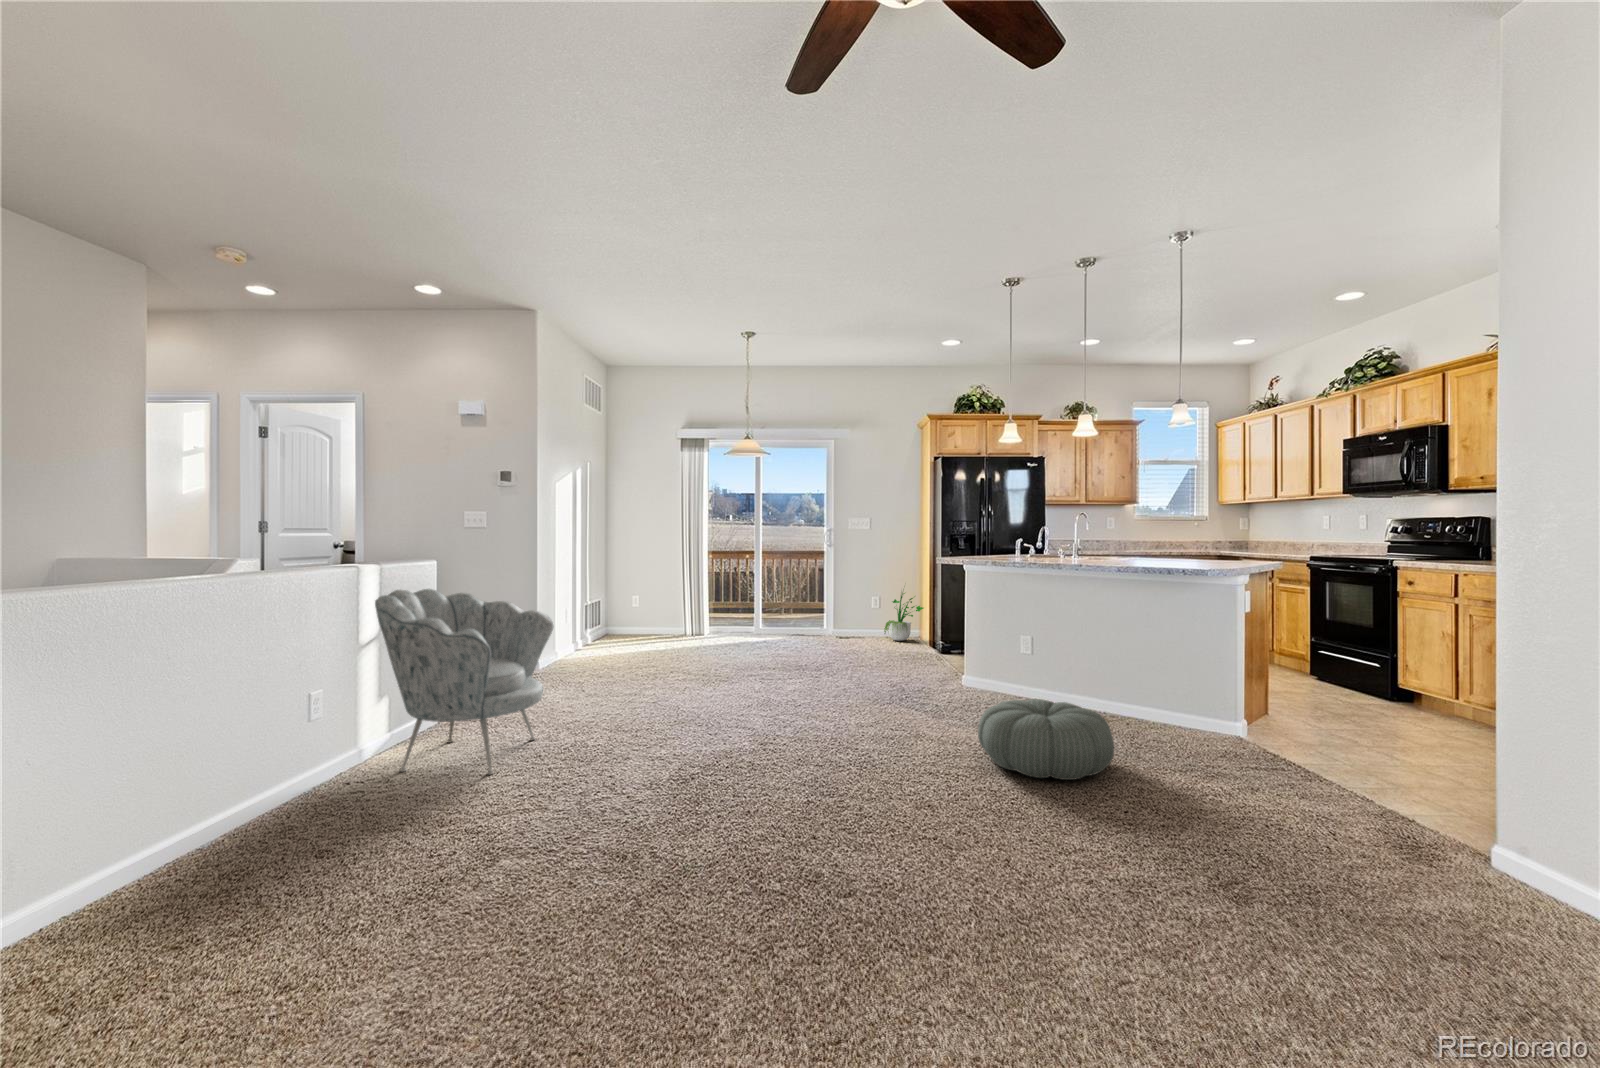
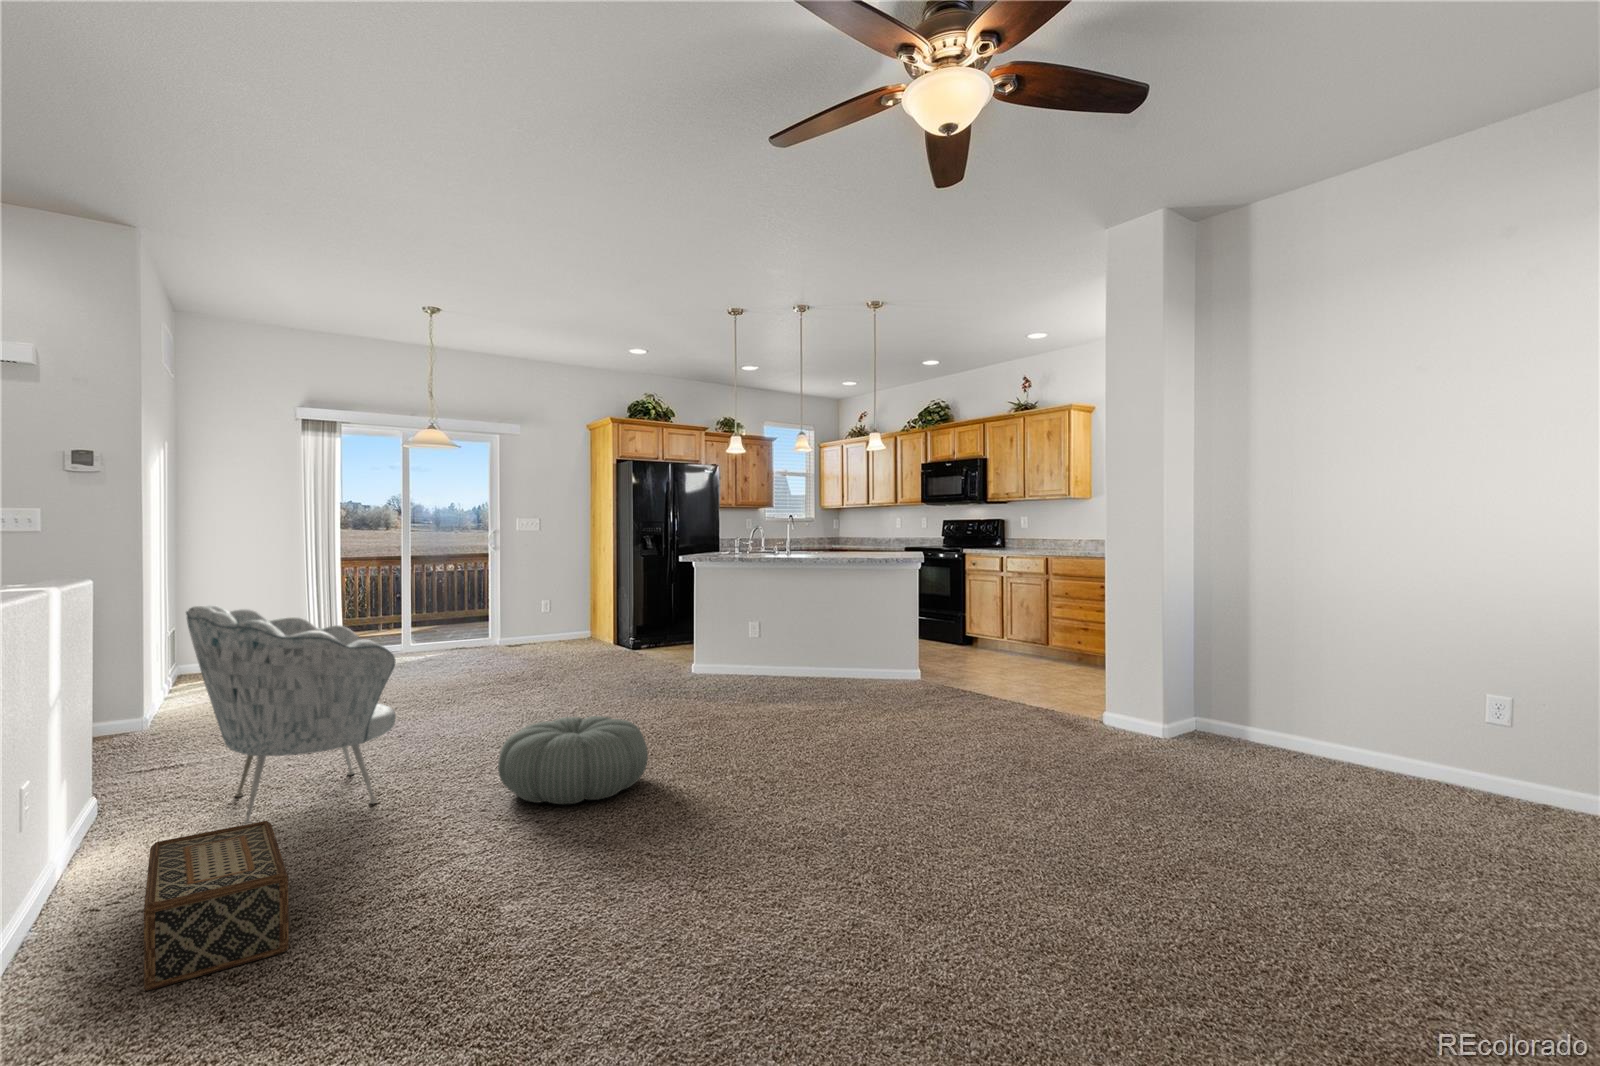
potted plant: present [884,593,923,641] -> none [560,585,606,648]
pouf: present [978,699,1114,780] -> present [498,716,648,804]
woven basket: none [71,782,299,916] -> present [144,821,289,991]

